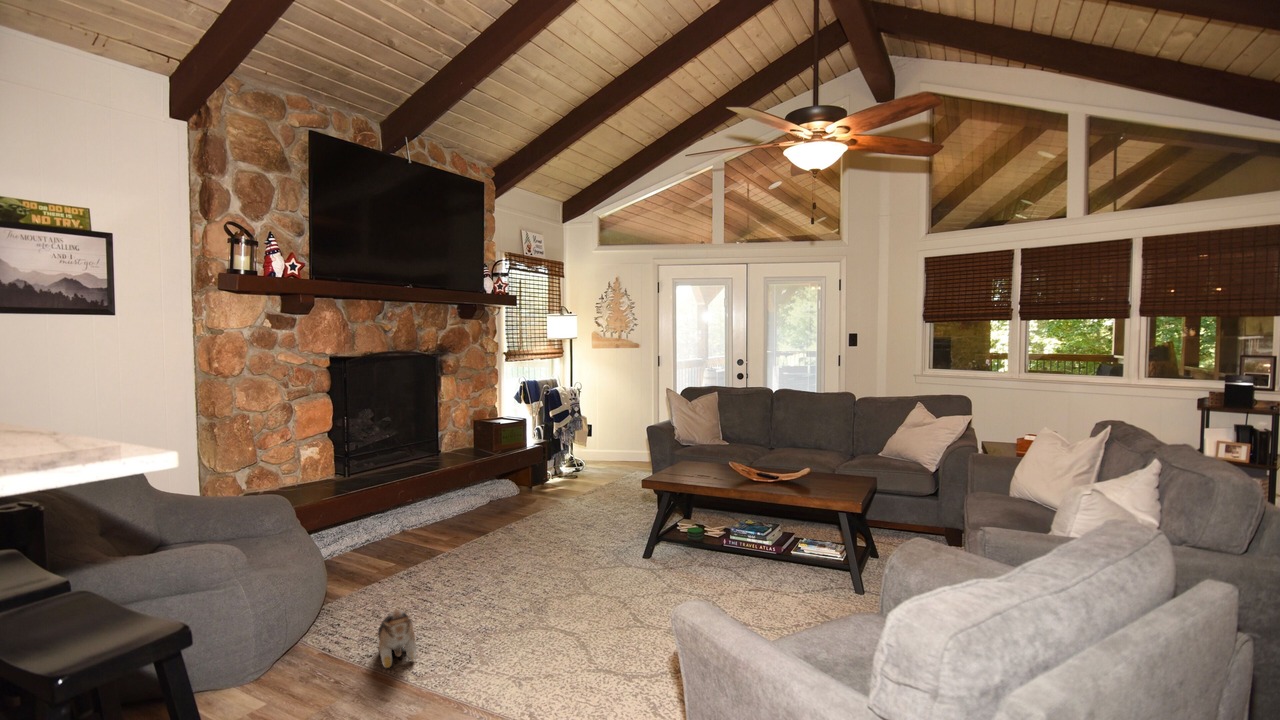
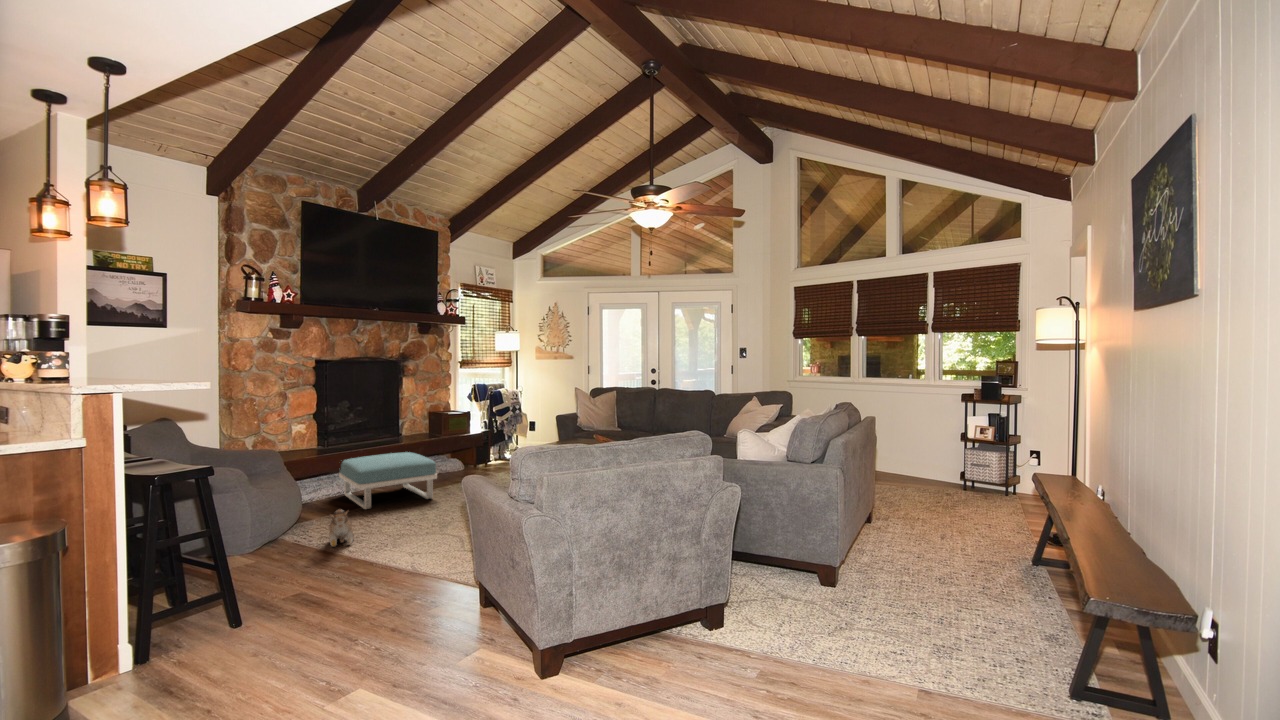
footstool: none [369,481,508,574] -> present [339,452,437,509]

